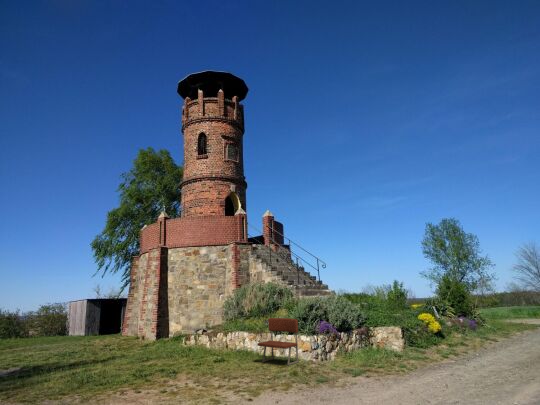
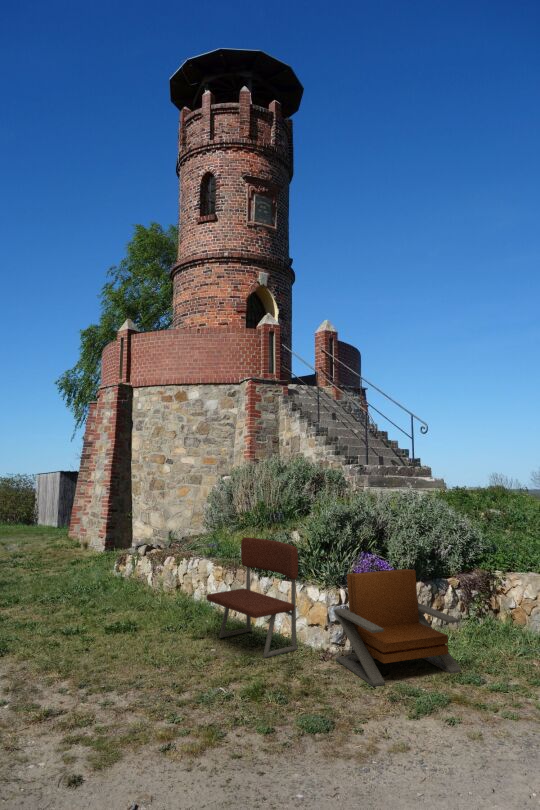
lounge chair: none [315,326,365,368] -> present [334,569,461,686]

